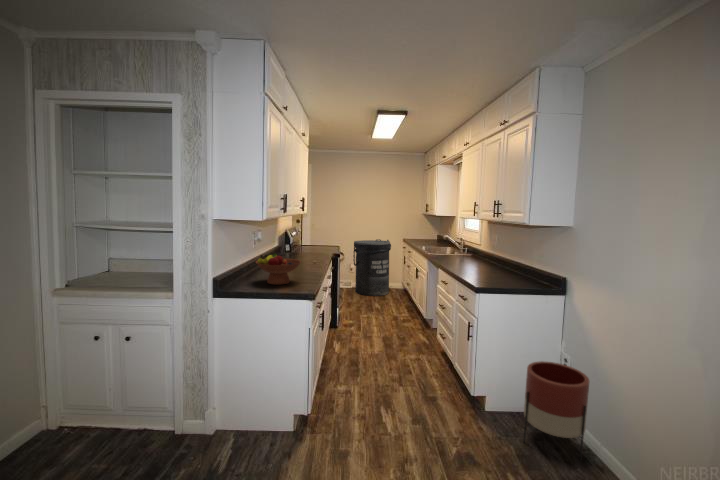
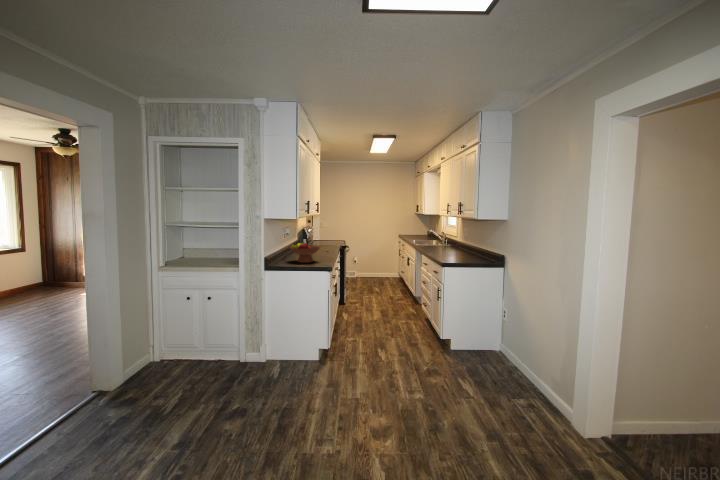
trash can: present [353,239,391,296] -> none [357,236,388,283]
planter: present [523,361,589,460] -> none [473,311,514,372]

